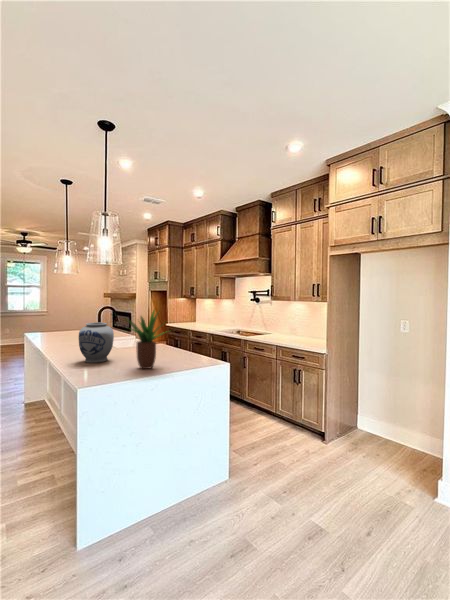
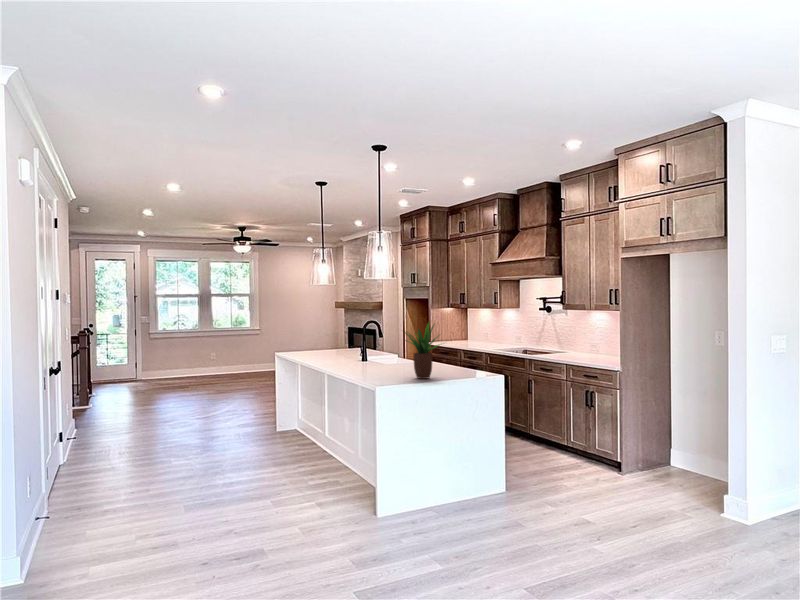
vase: present [79,322,114,363] -> none [356,336,388,375]

